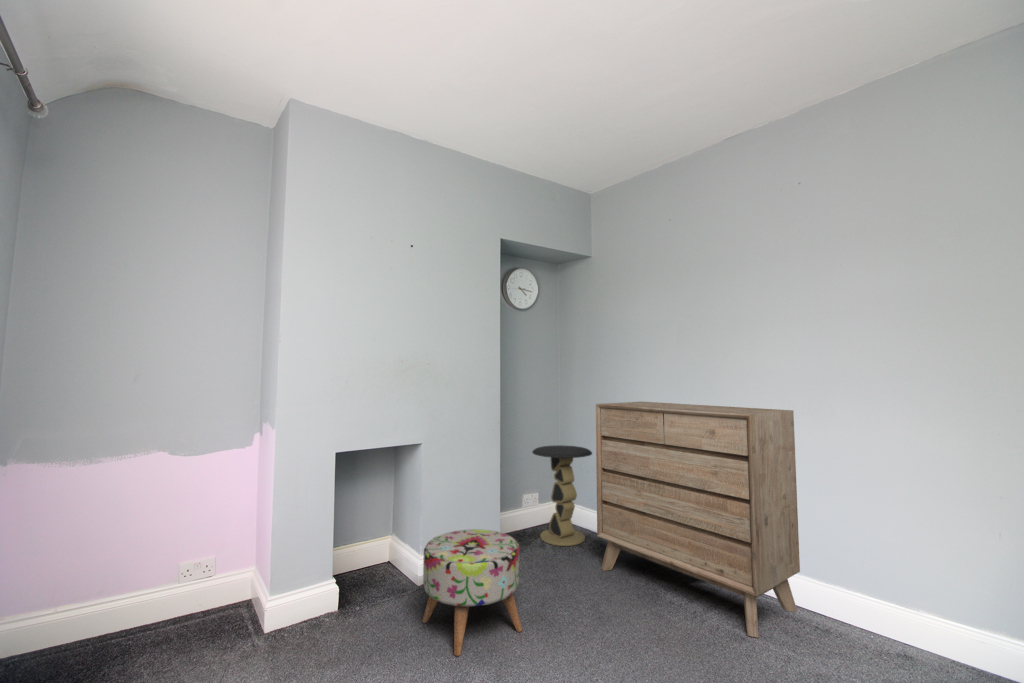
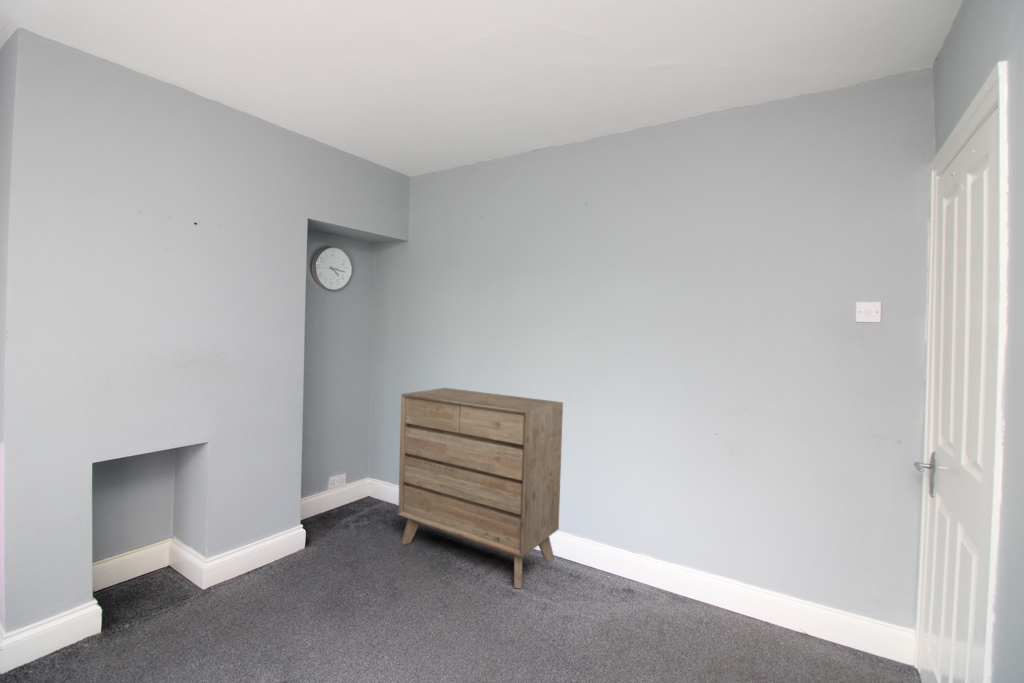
side table: present [532,445,592,546] -> none [339,427,399,524]
ottoman: present [423,529,522,656] -> none [207,527,316,658]

